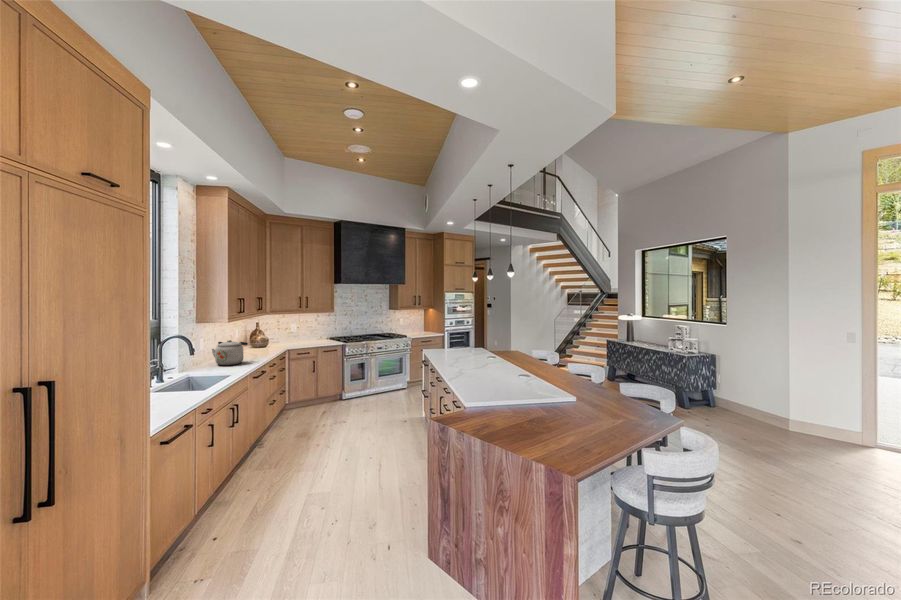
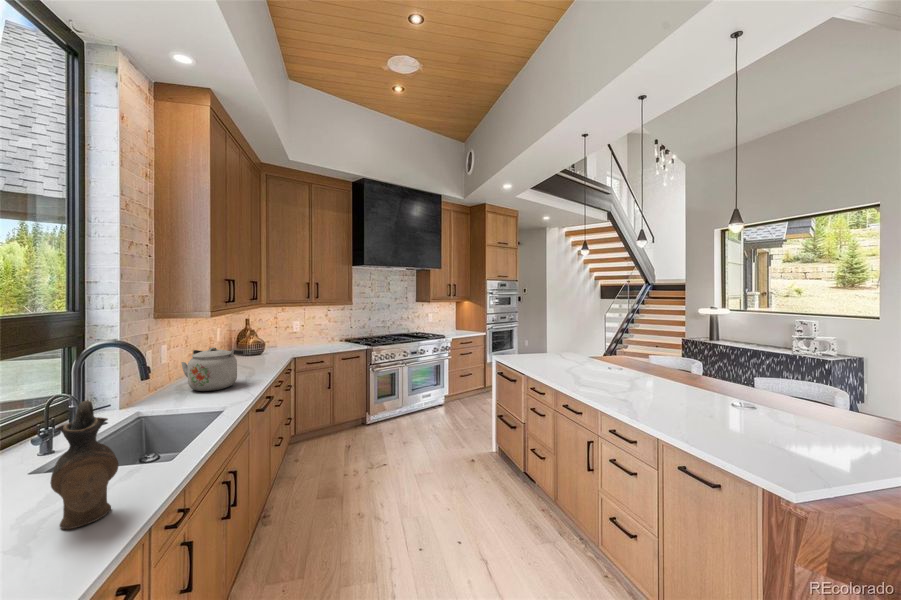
ceramic pitcher: none [165,356,187,402] -> present [50,401,119,529]

